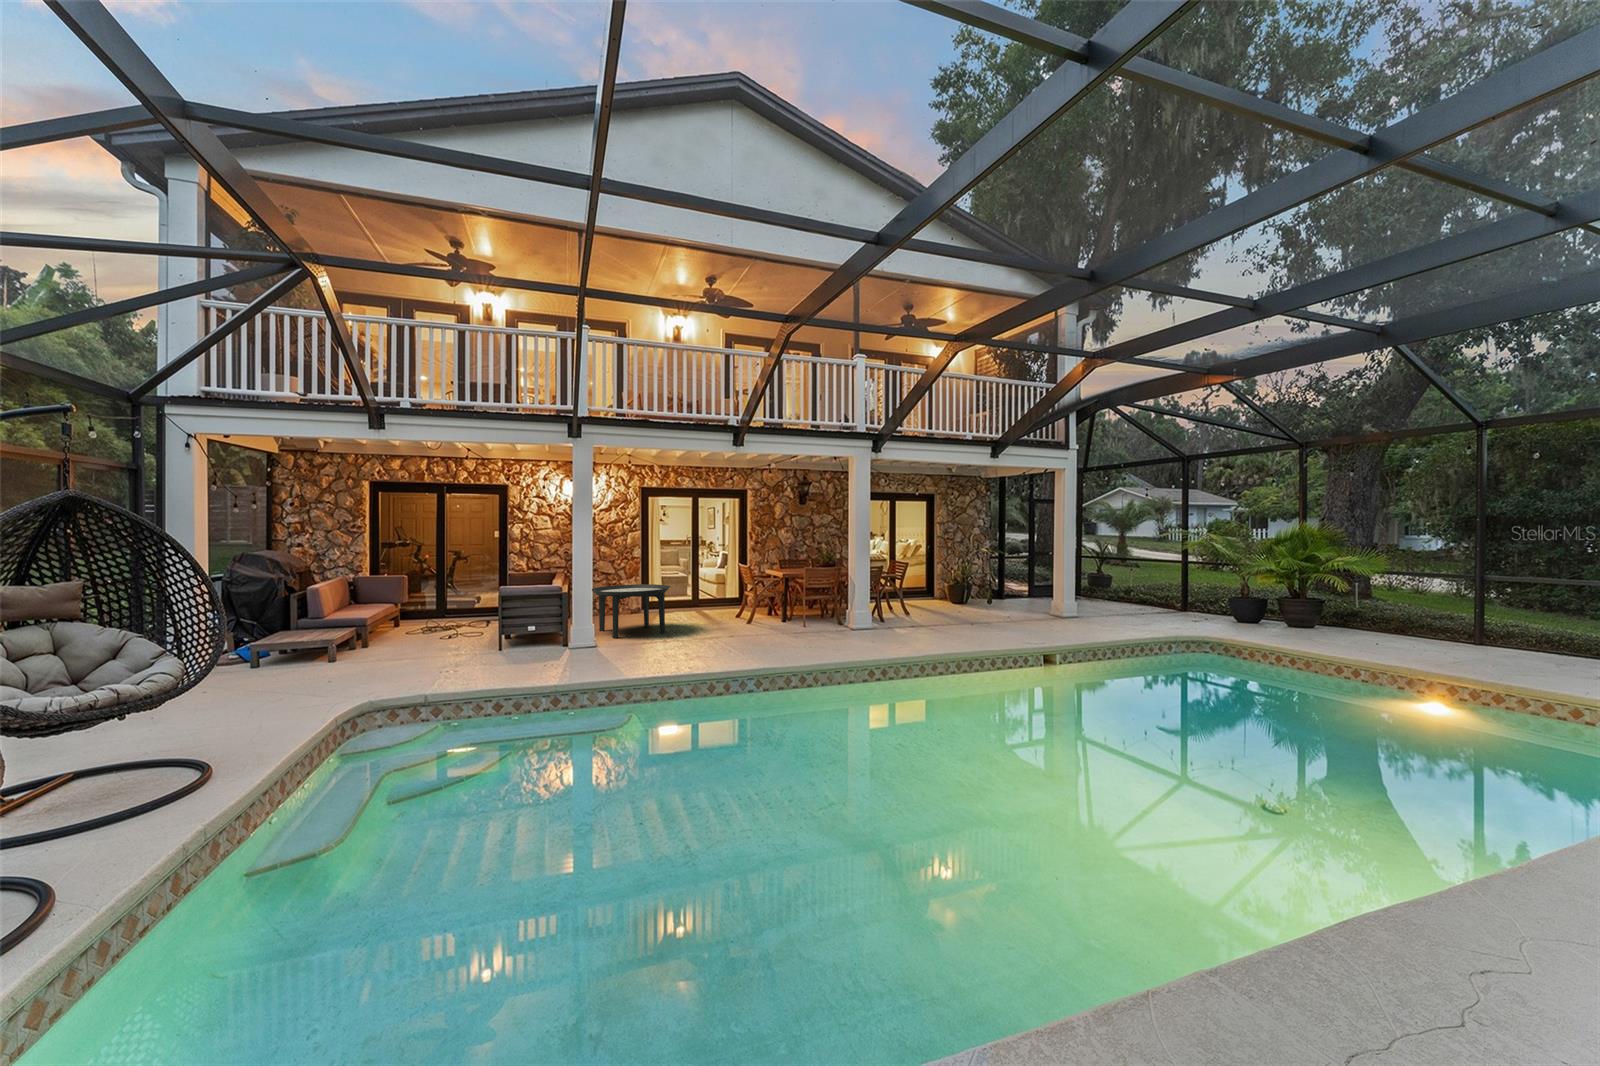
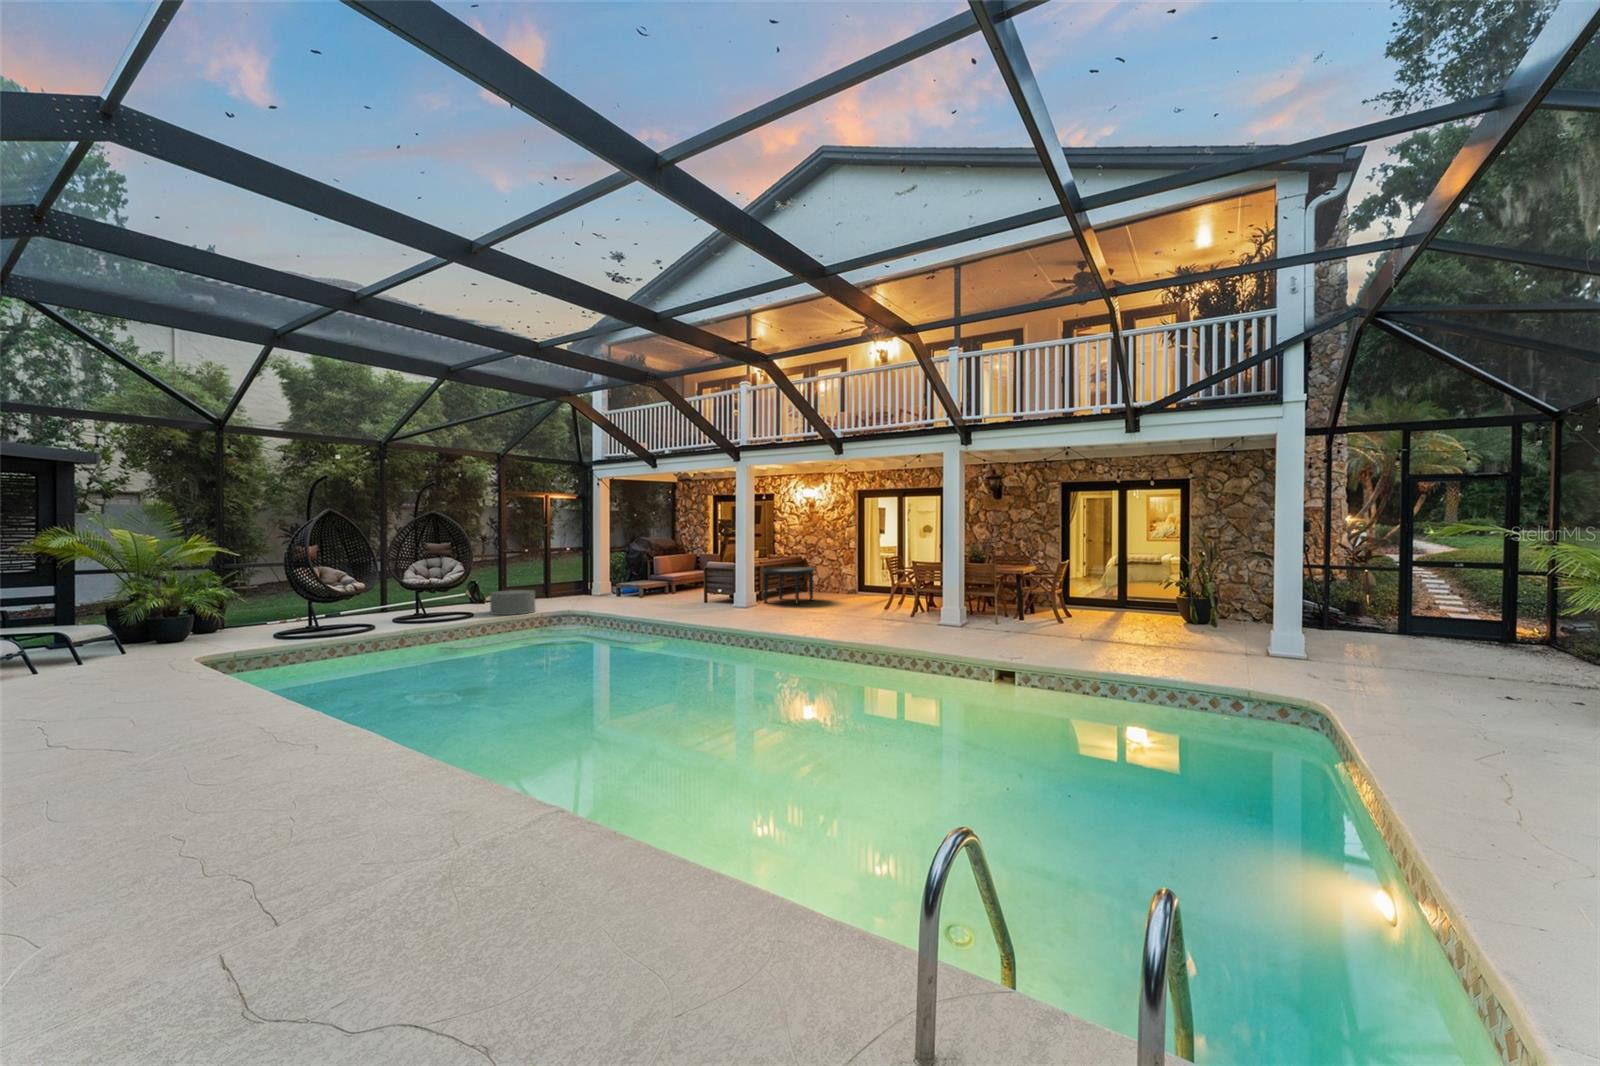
ottoman: none [145,687,292,774] -> present [490,590,535,615]

